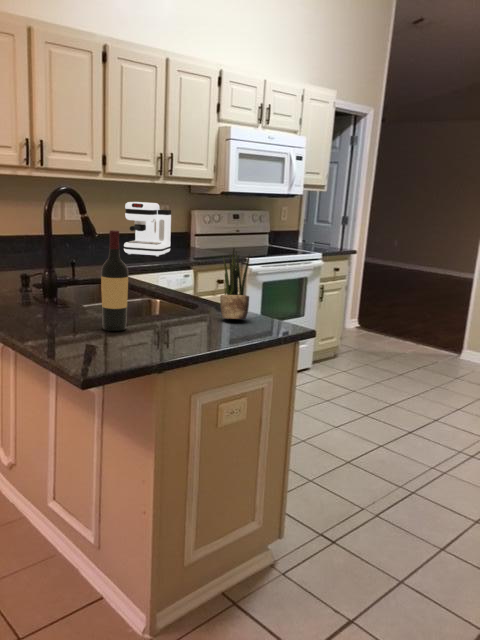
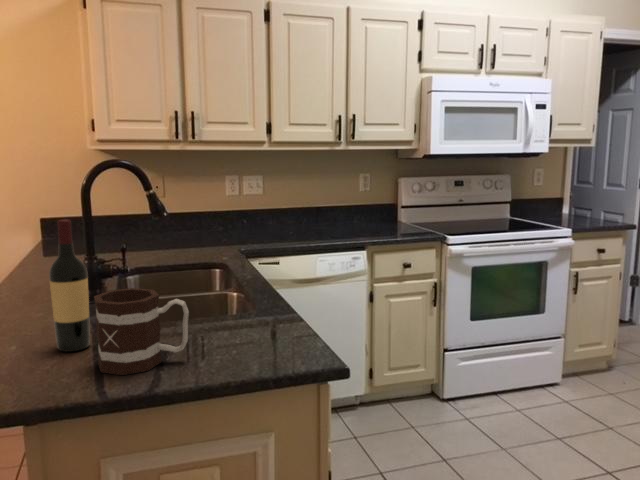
coffee maker: present [124,202,171,256] -> none [306,171,364,234]
potted plant: present [220,248,250,319] -> none [237,239,281,344]
mug: none [155,281,215,339] -> present [94,288,189,375]

